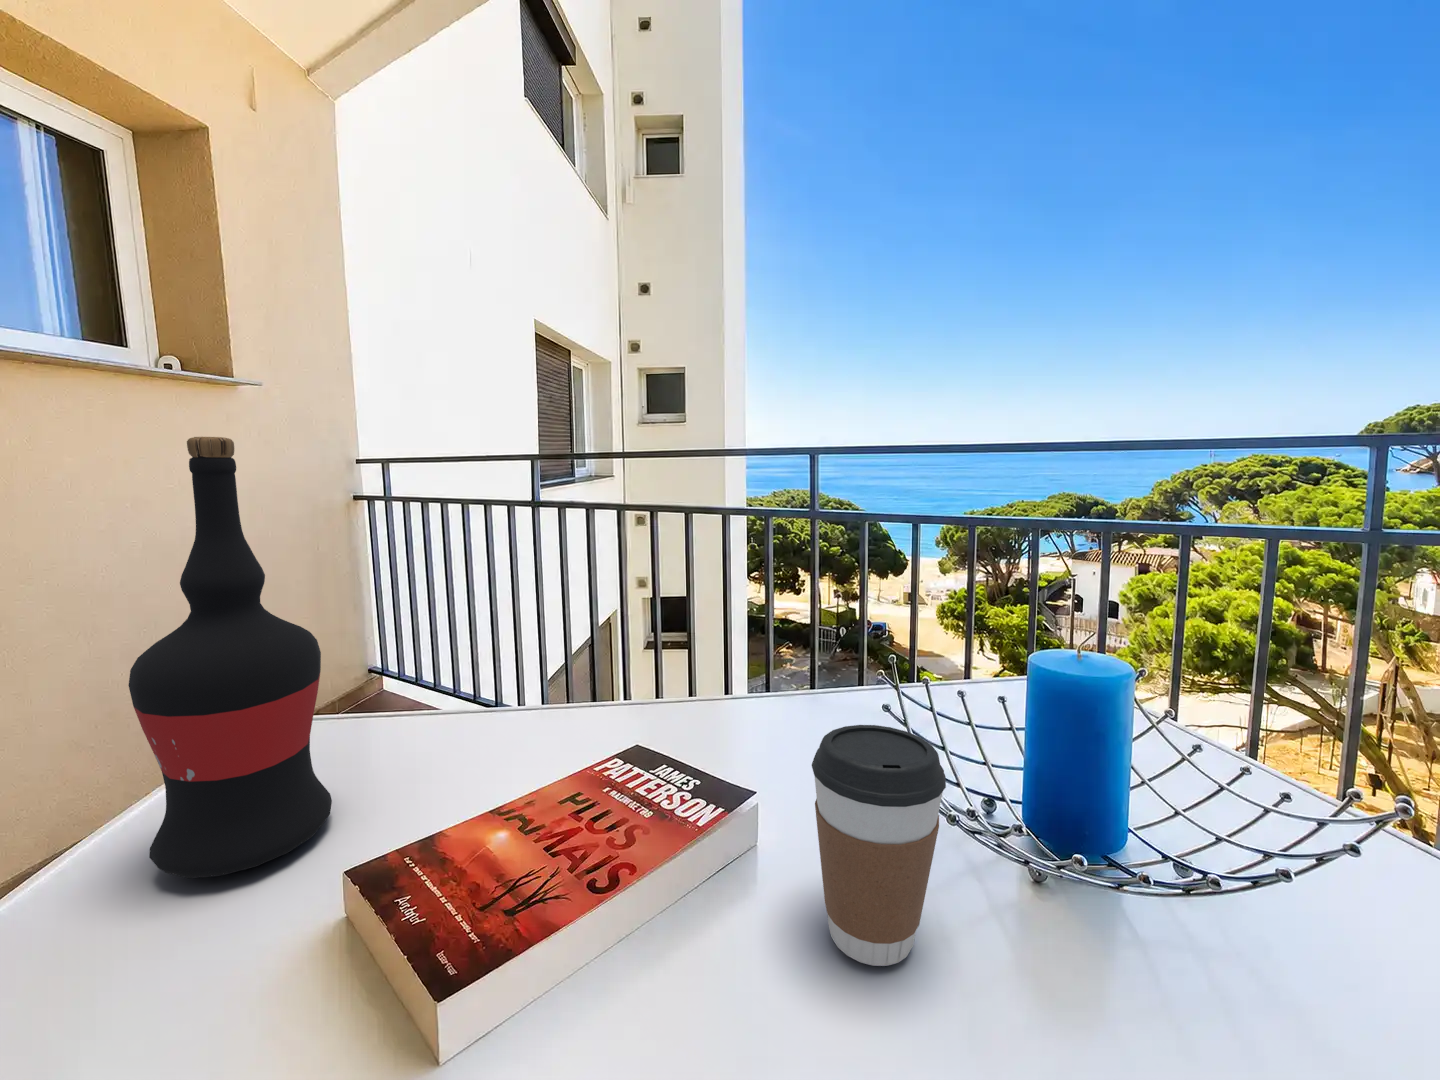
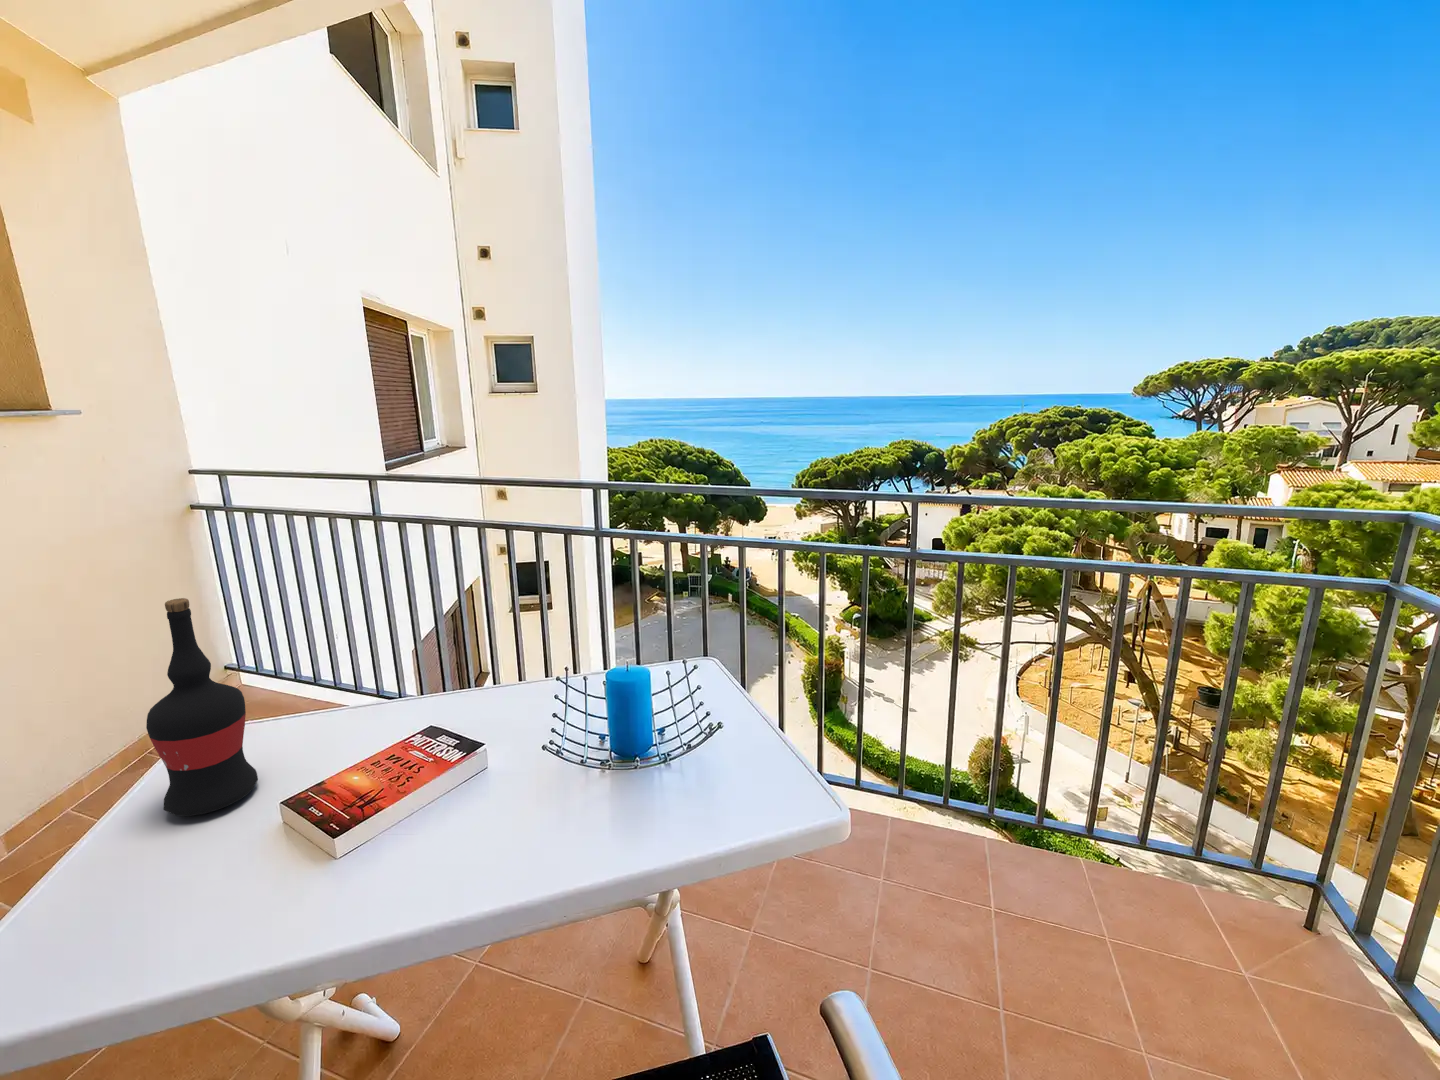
coffee cup: present [812,725,946,966] -> none [491,712,546,807]

